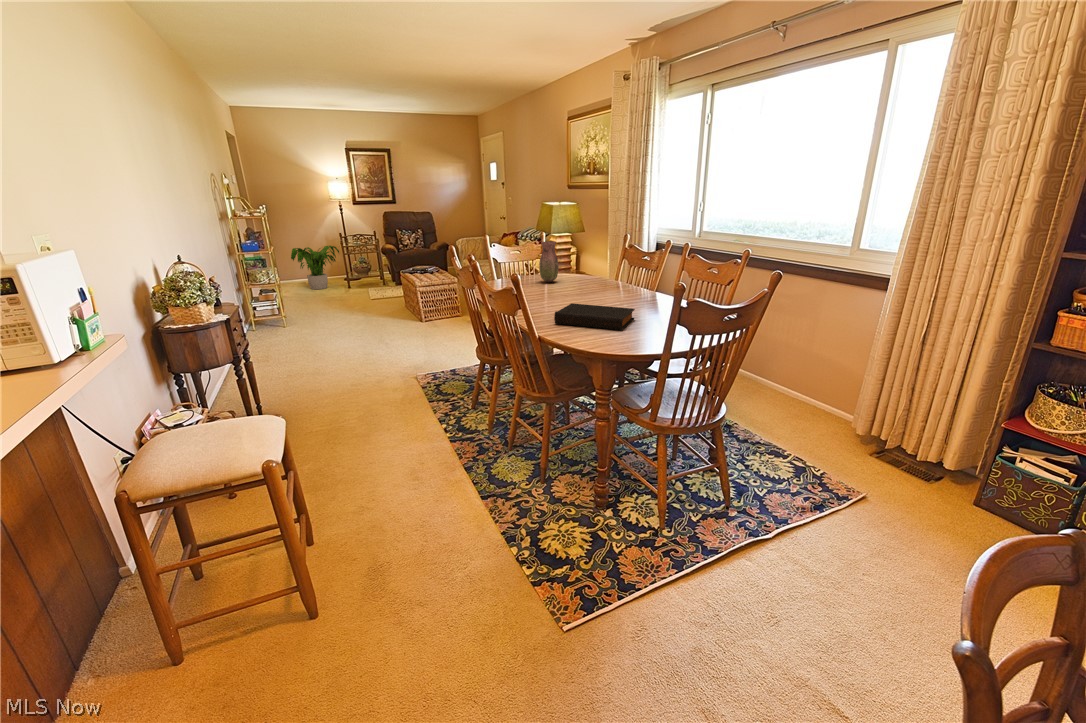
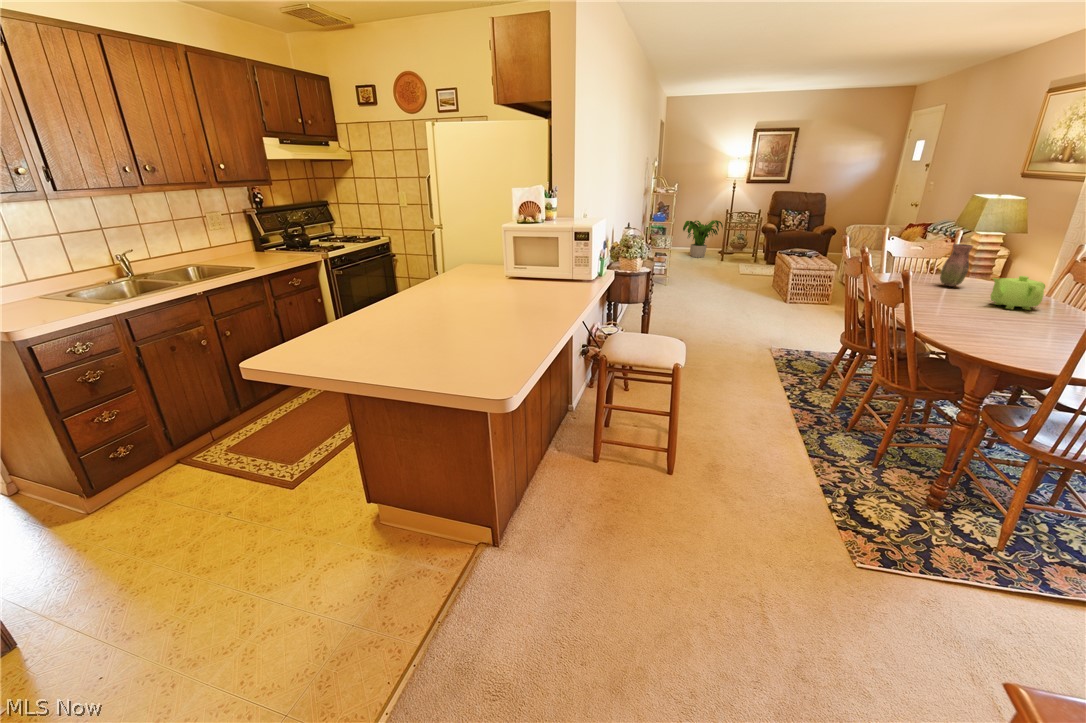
teapot: none [578,263,615,295] -> present [991,276,1045,310]
book: present [554,303,635,330] -> none [938,313,1051,350]

